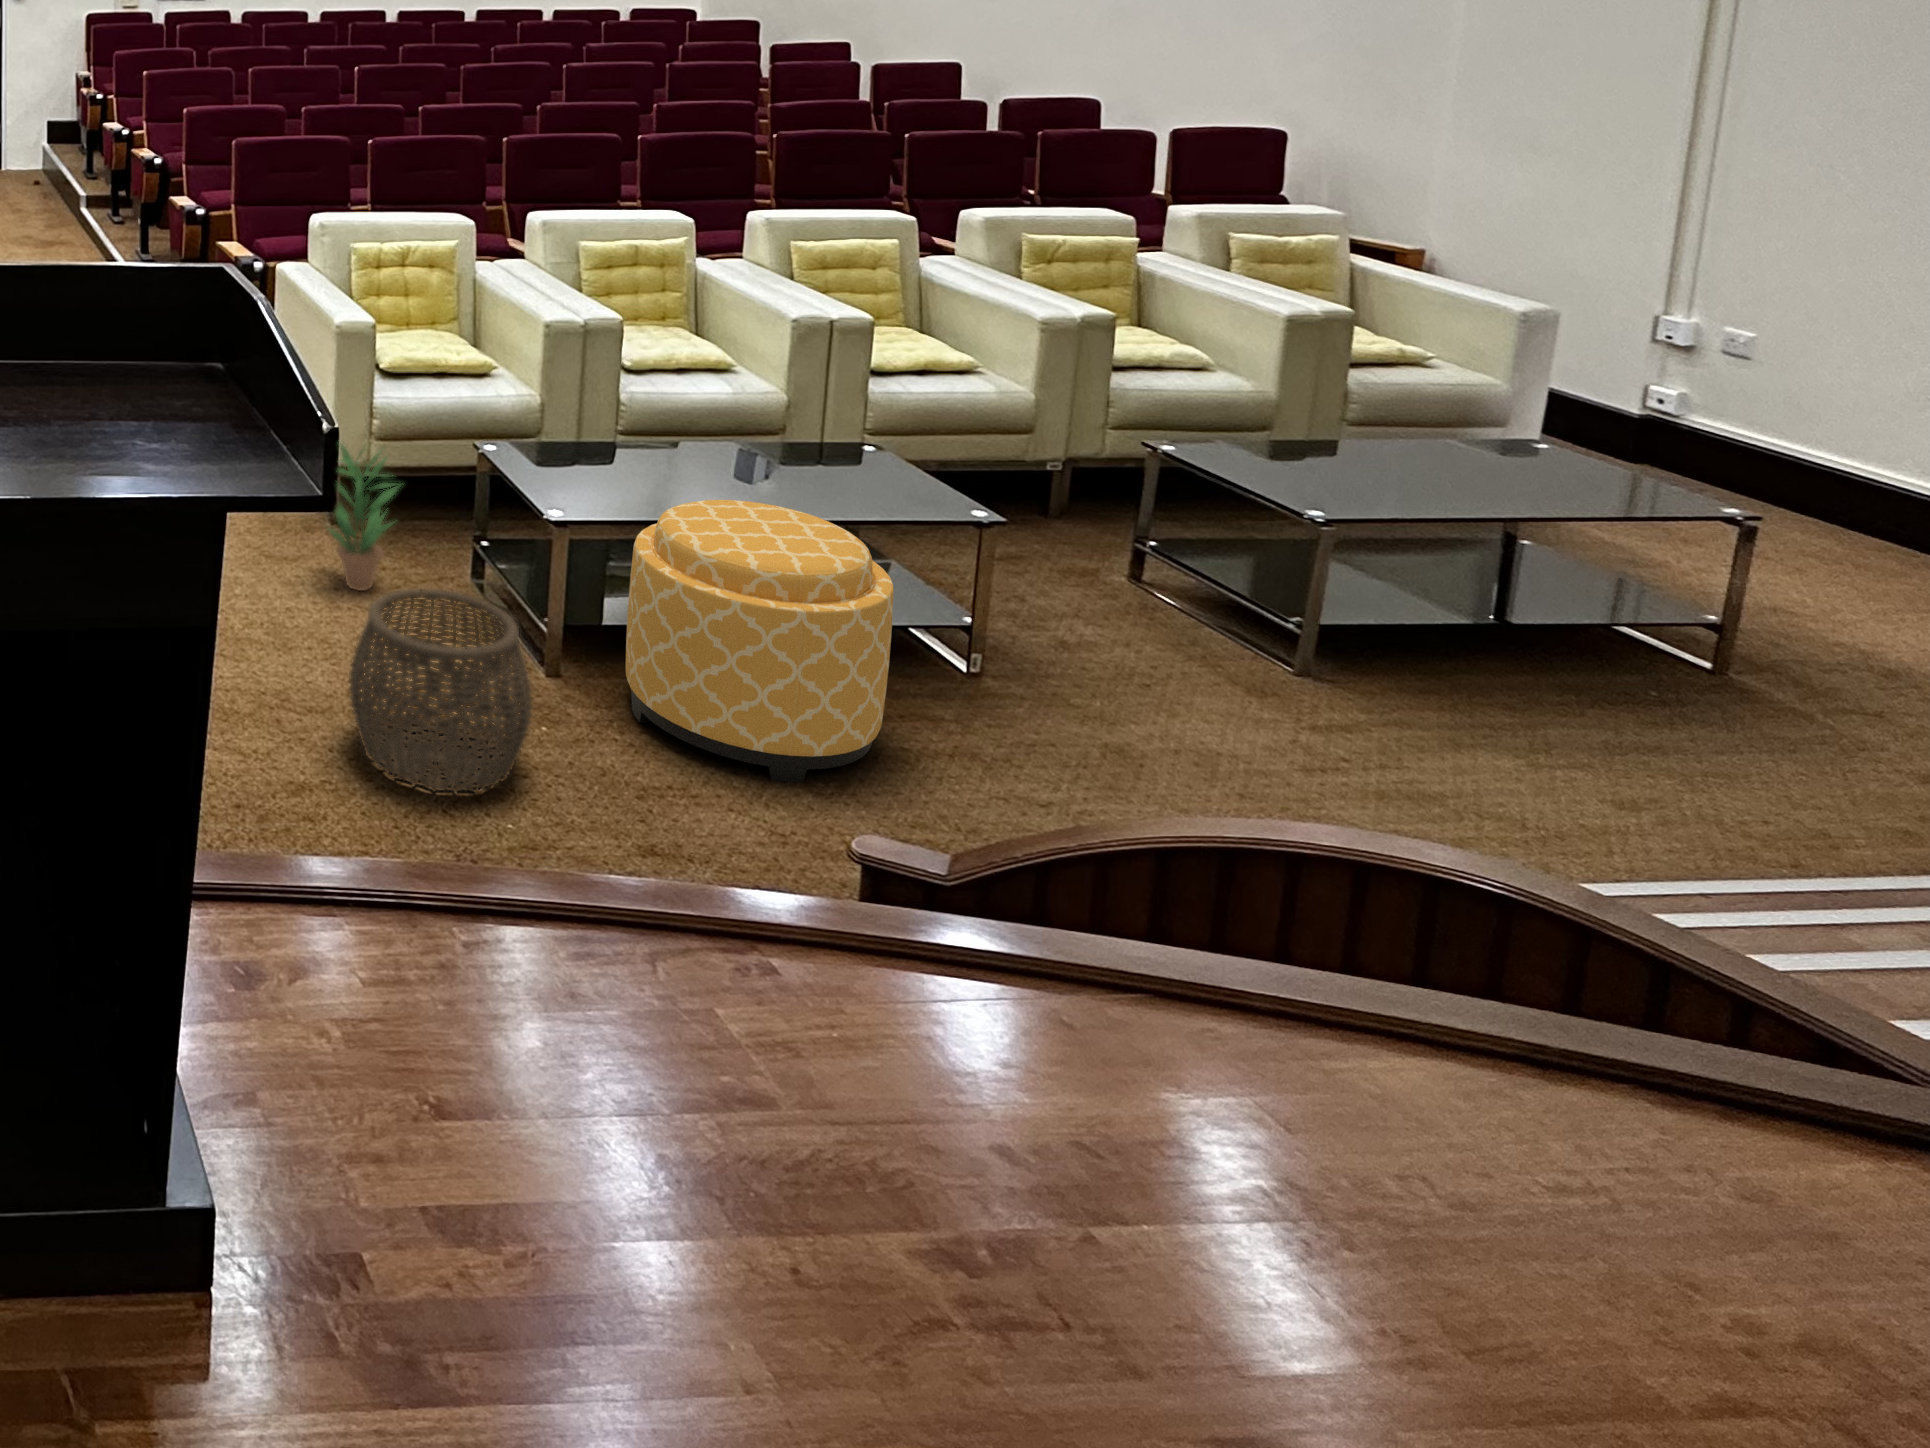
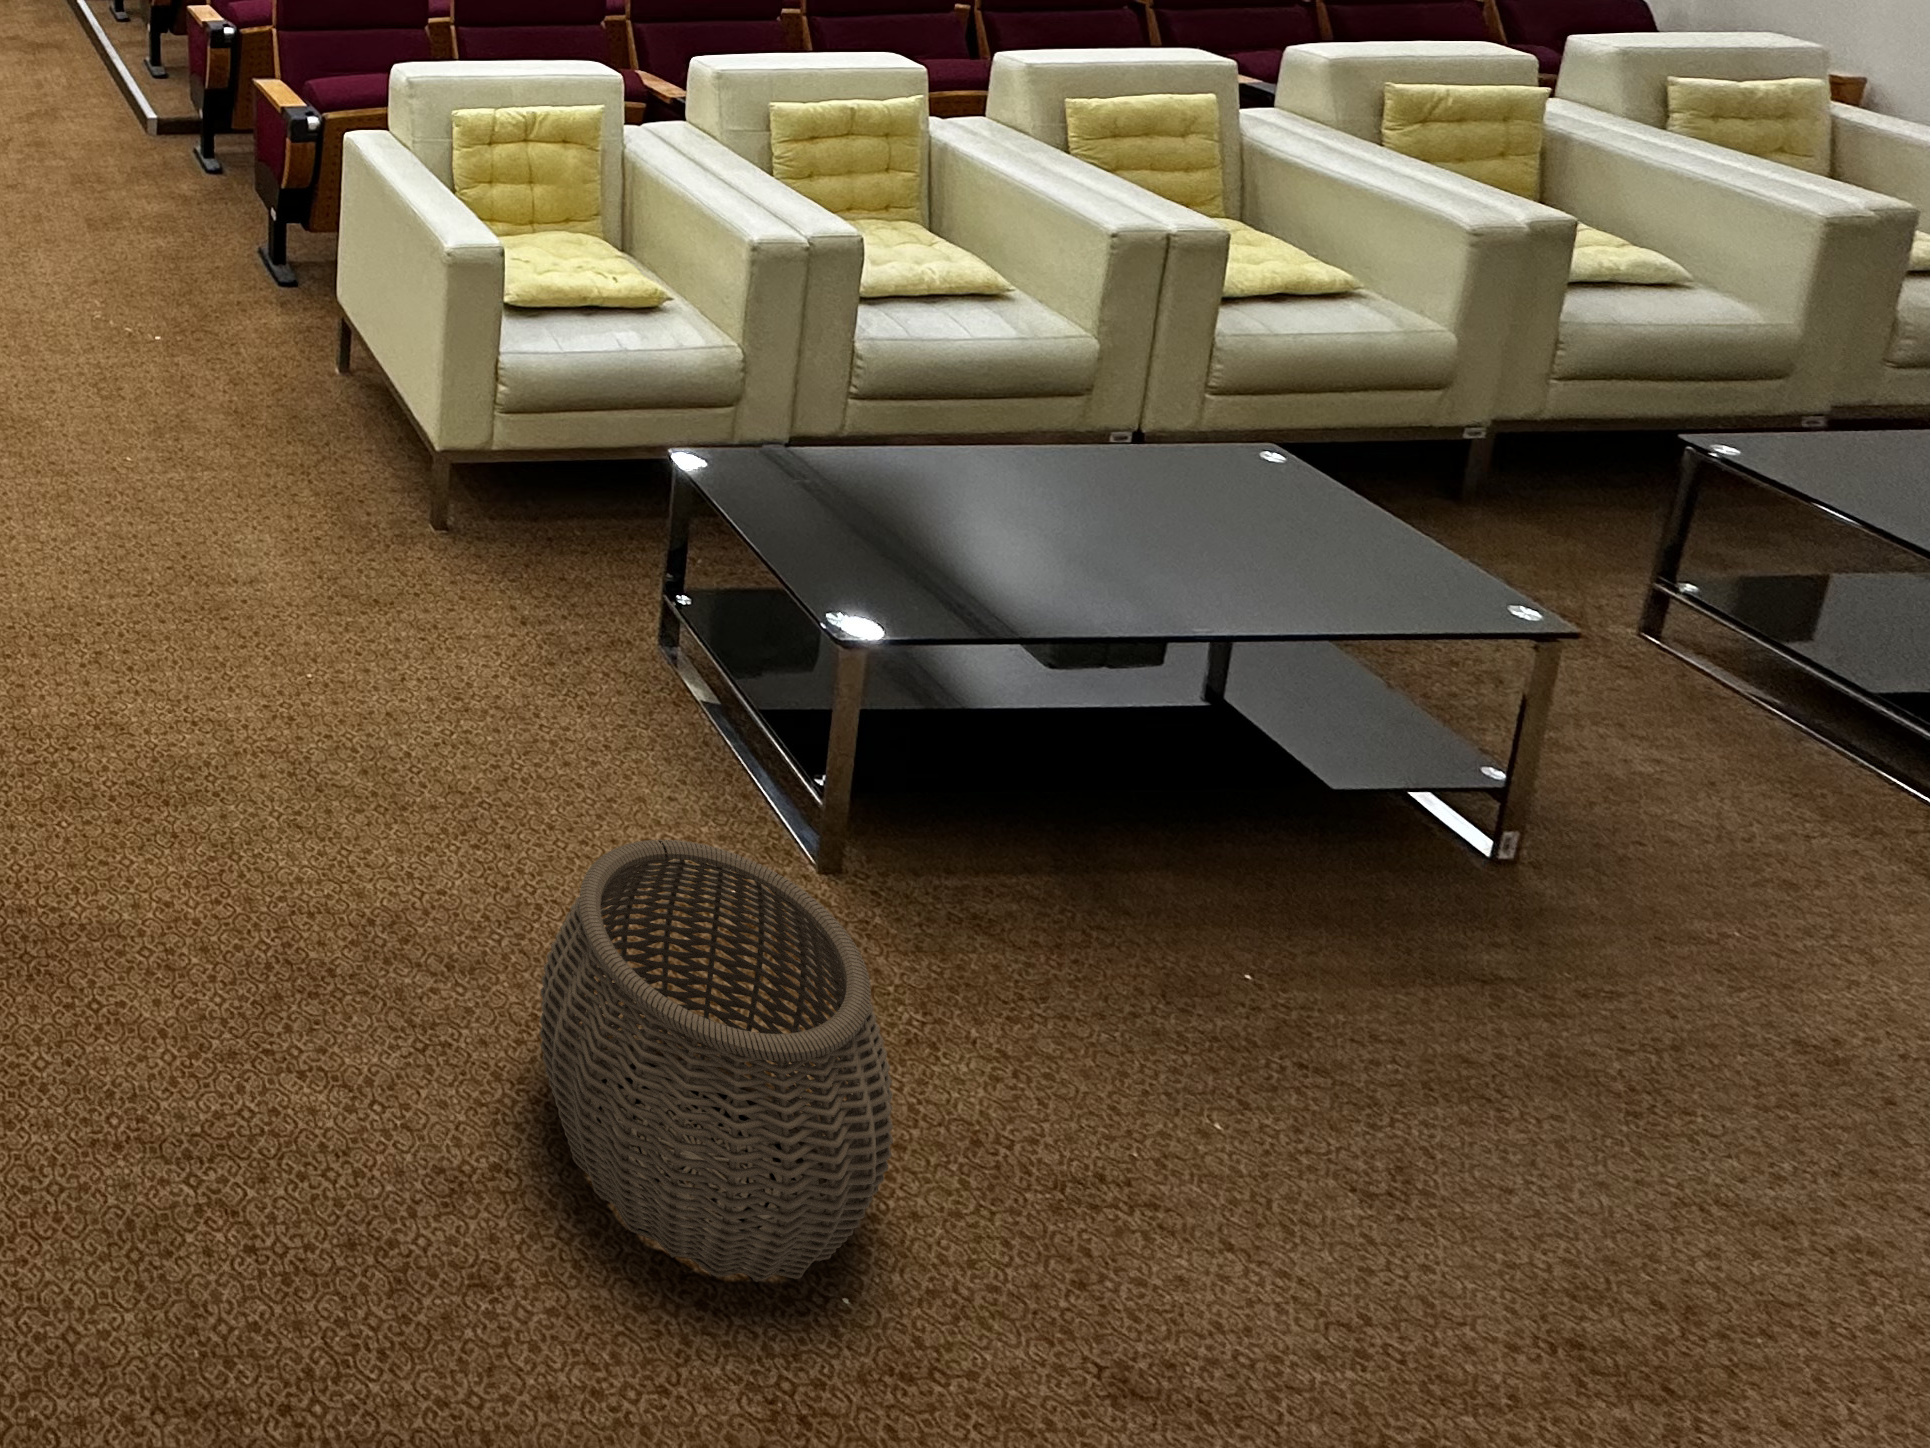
potted plant: present [329,444,401,591] -> none [437,465,576,696]
ottoman: present [626,500,894,782] -> none [990,646,1551,1233]

